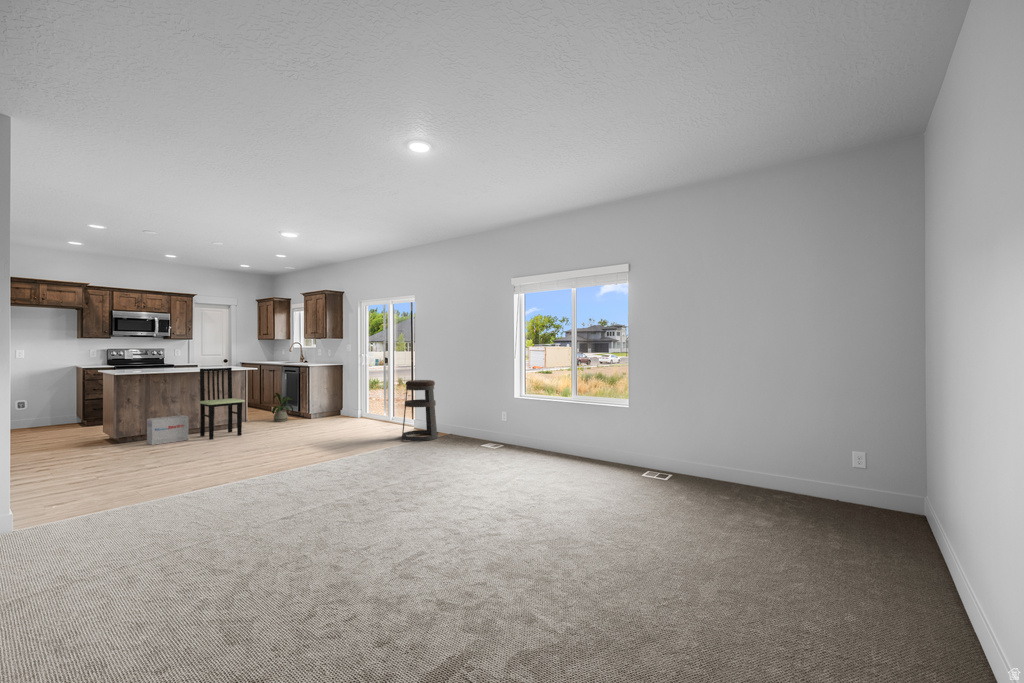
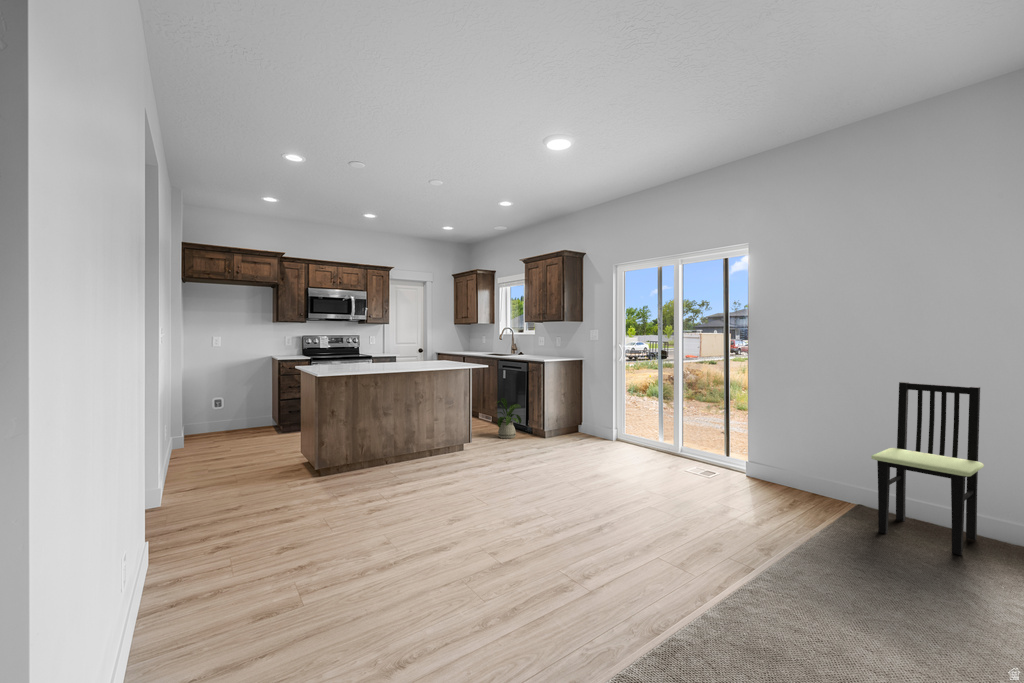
dining chair: present [199,368,245,439] -> present [871,382,984,555]
bar stool: present [402,380,438,441] -> none [743,392,816,507]
cardboard box: present [147,415,188,445] -> none [360,431,411,477]

